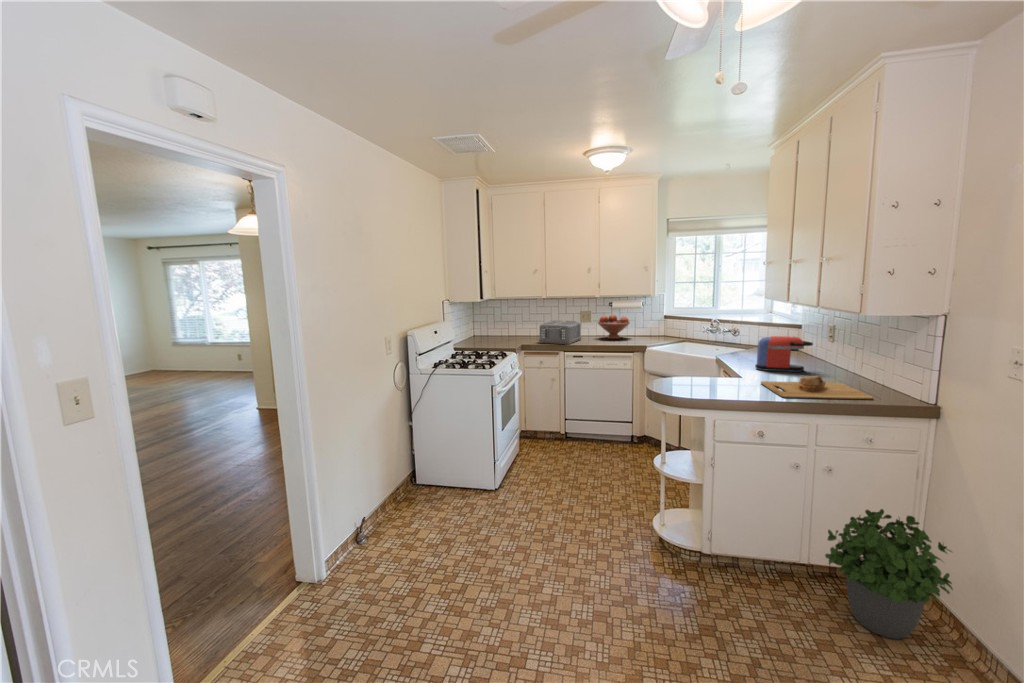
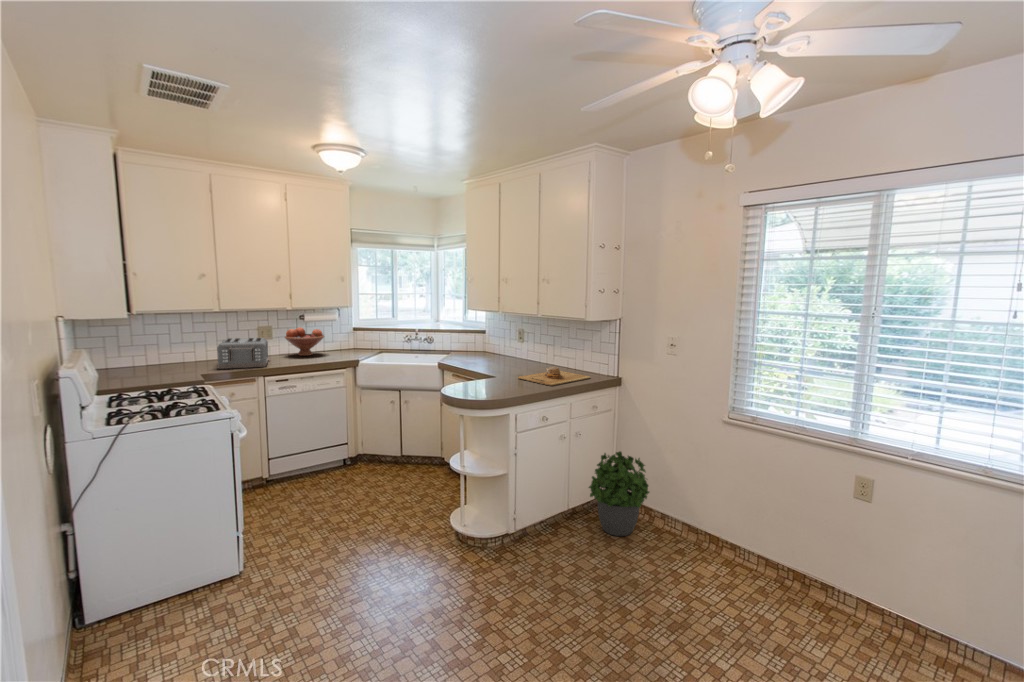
coffee maker: present [755,336,813,372] -> none [489,339,526,369]

